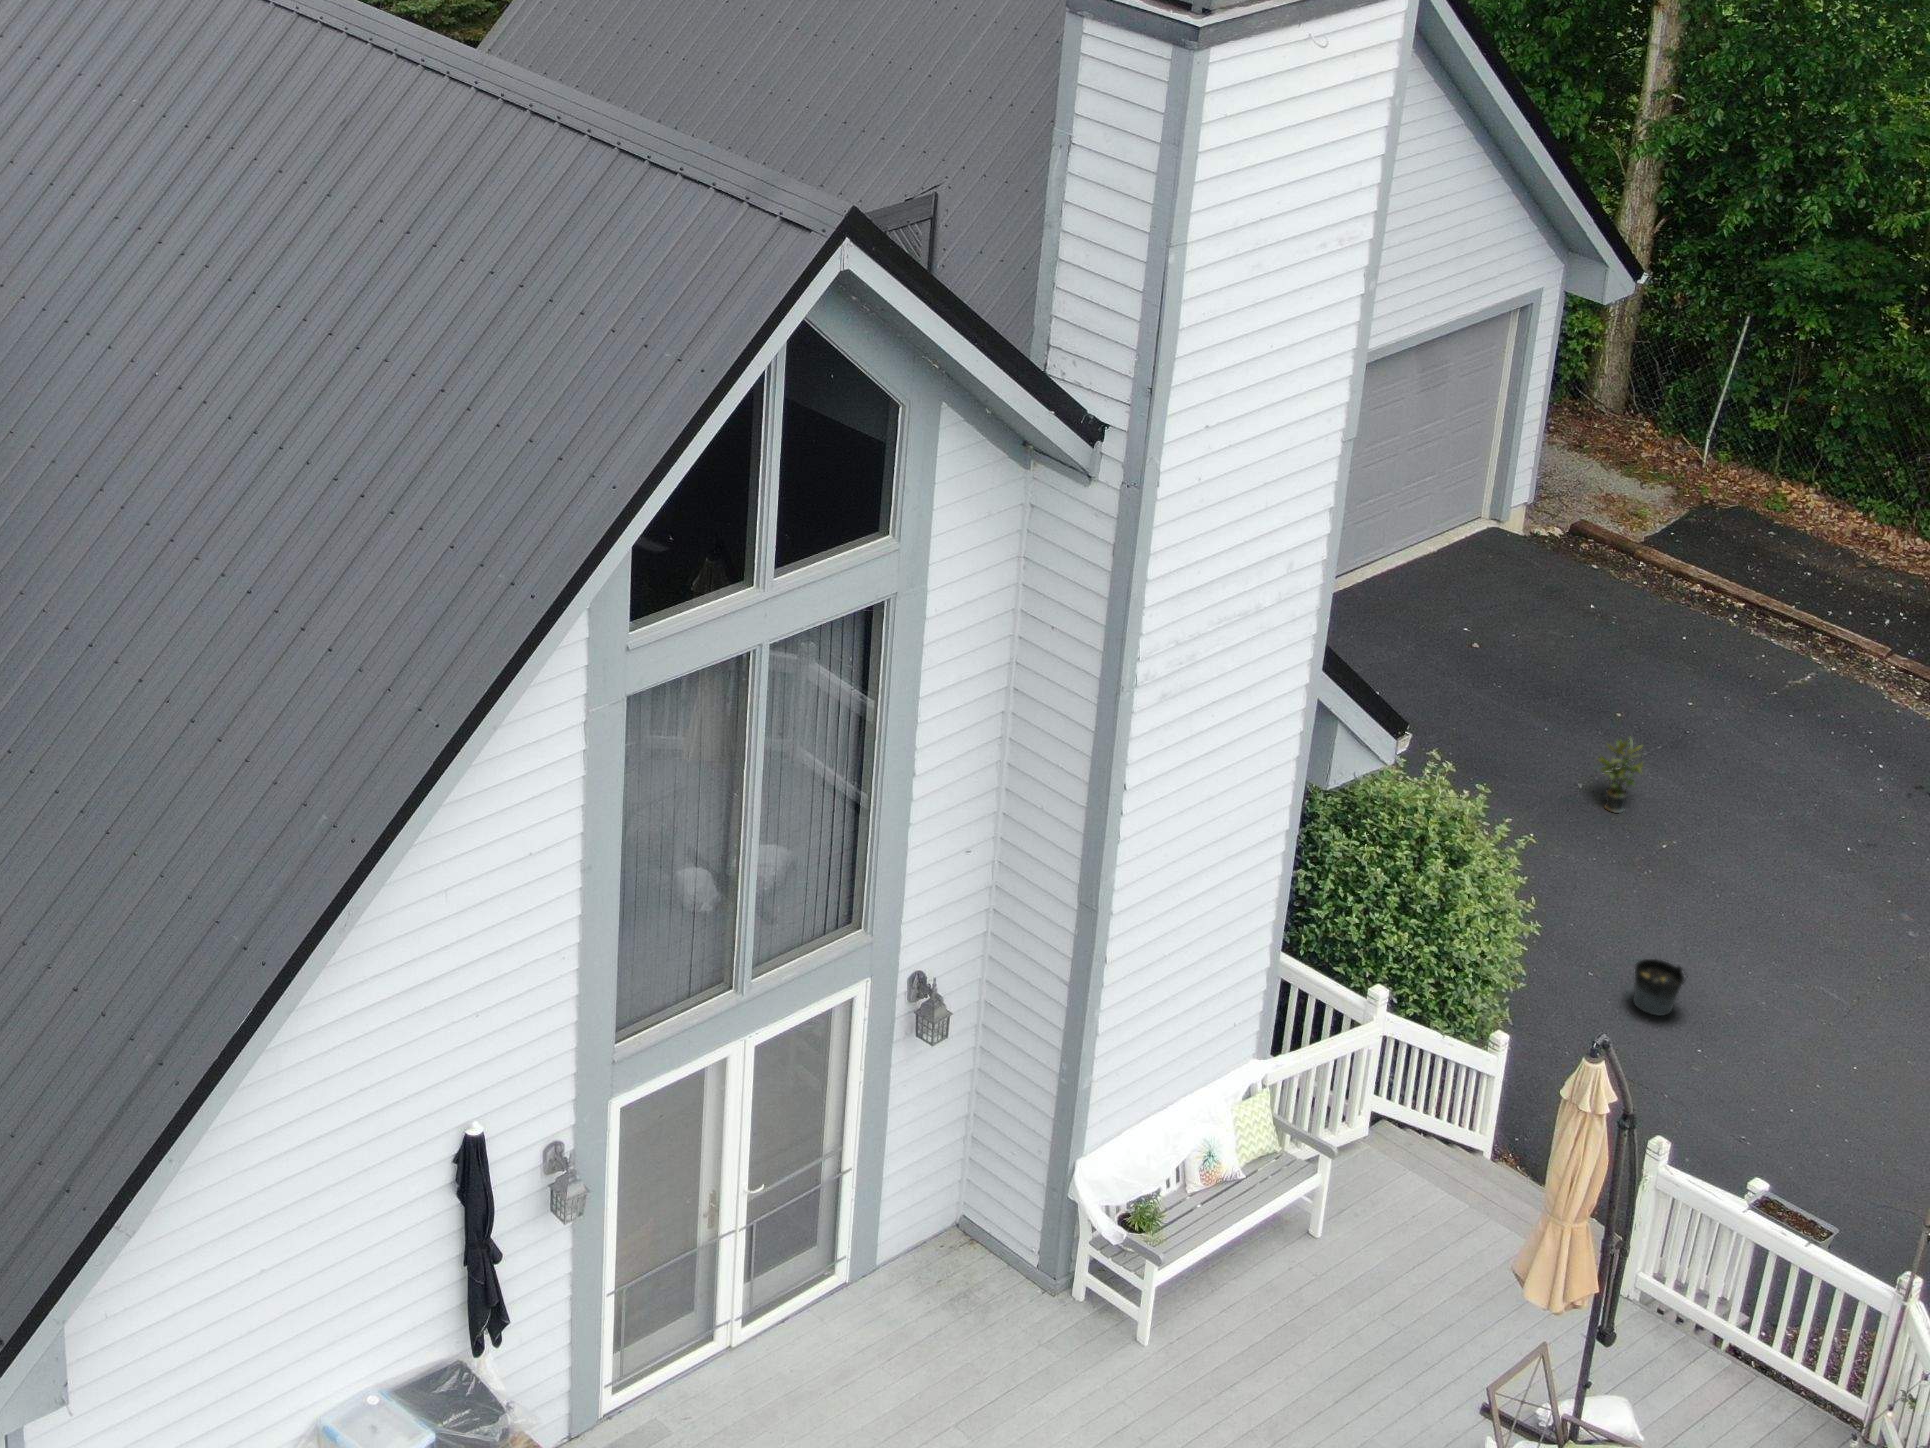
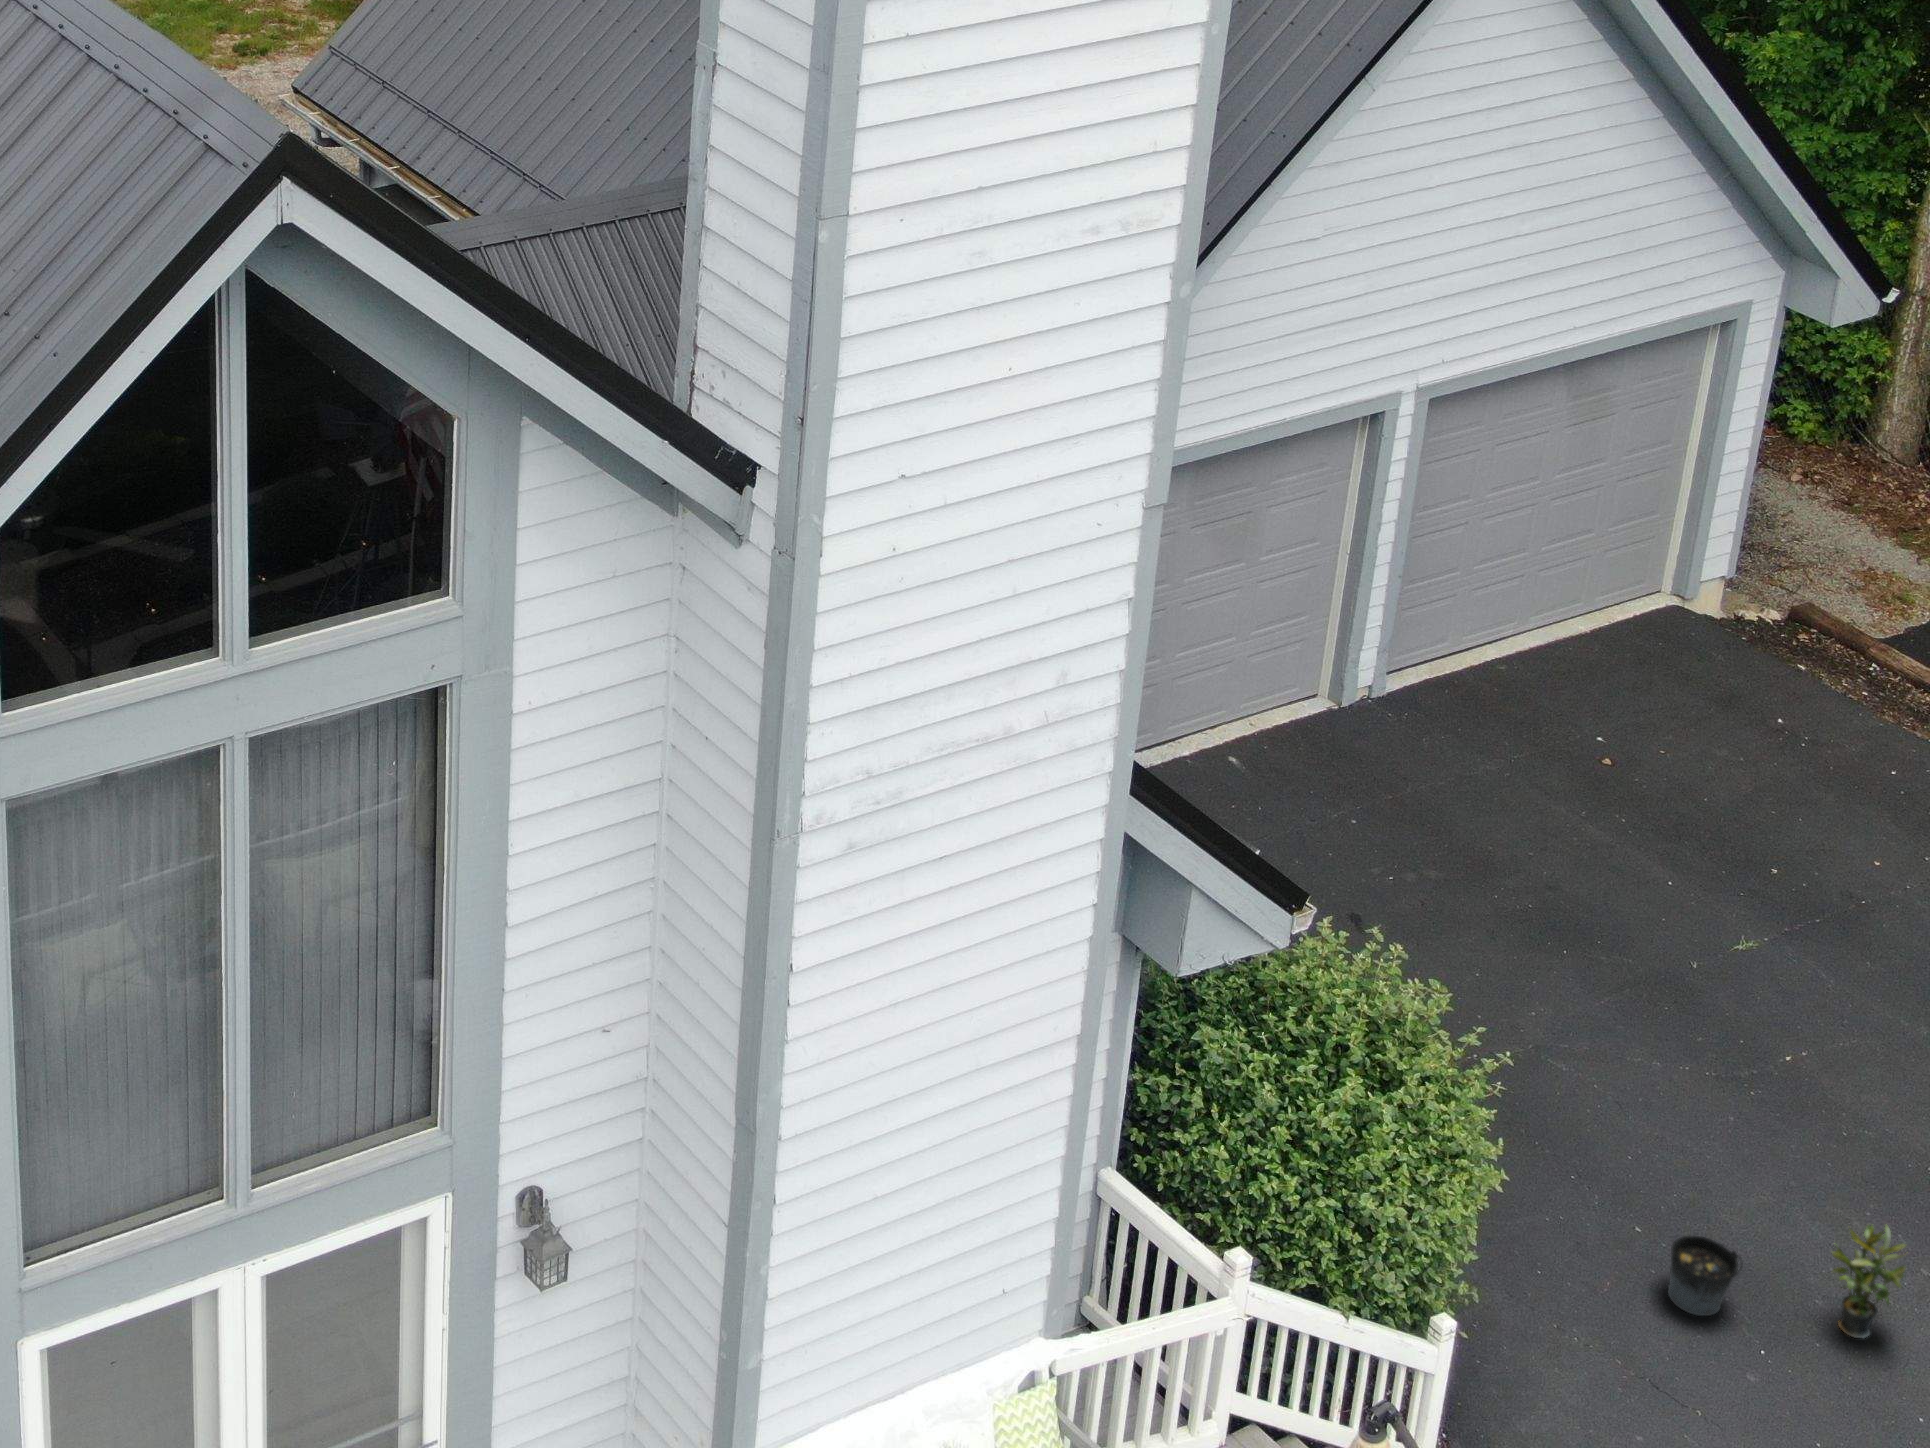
potted plant: present [1598,738,1643,813] -> present [1832,1224,1906,1338]

